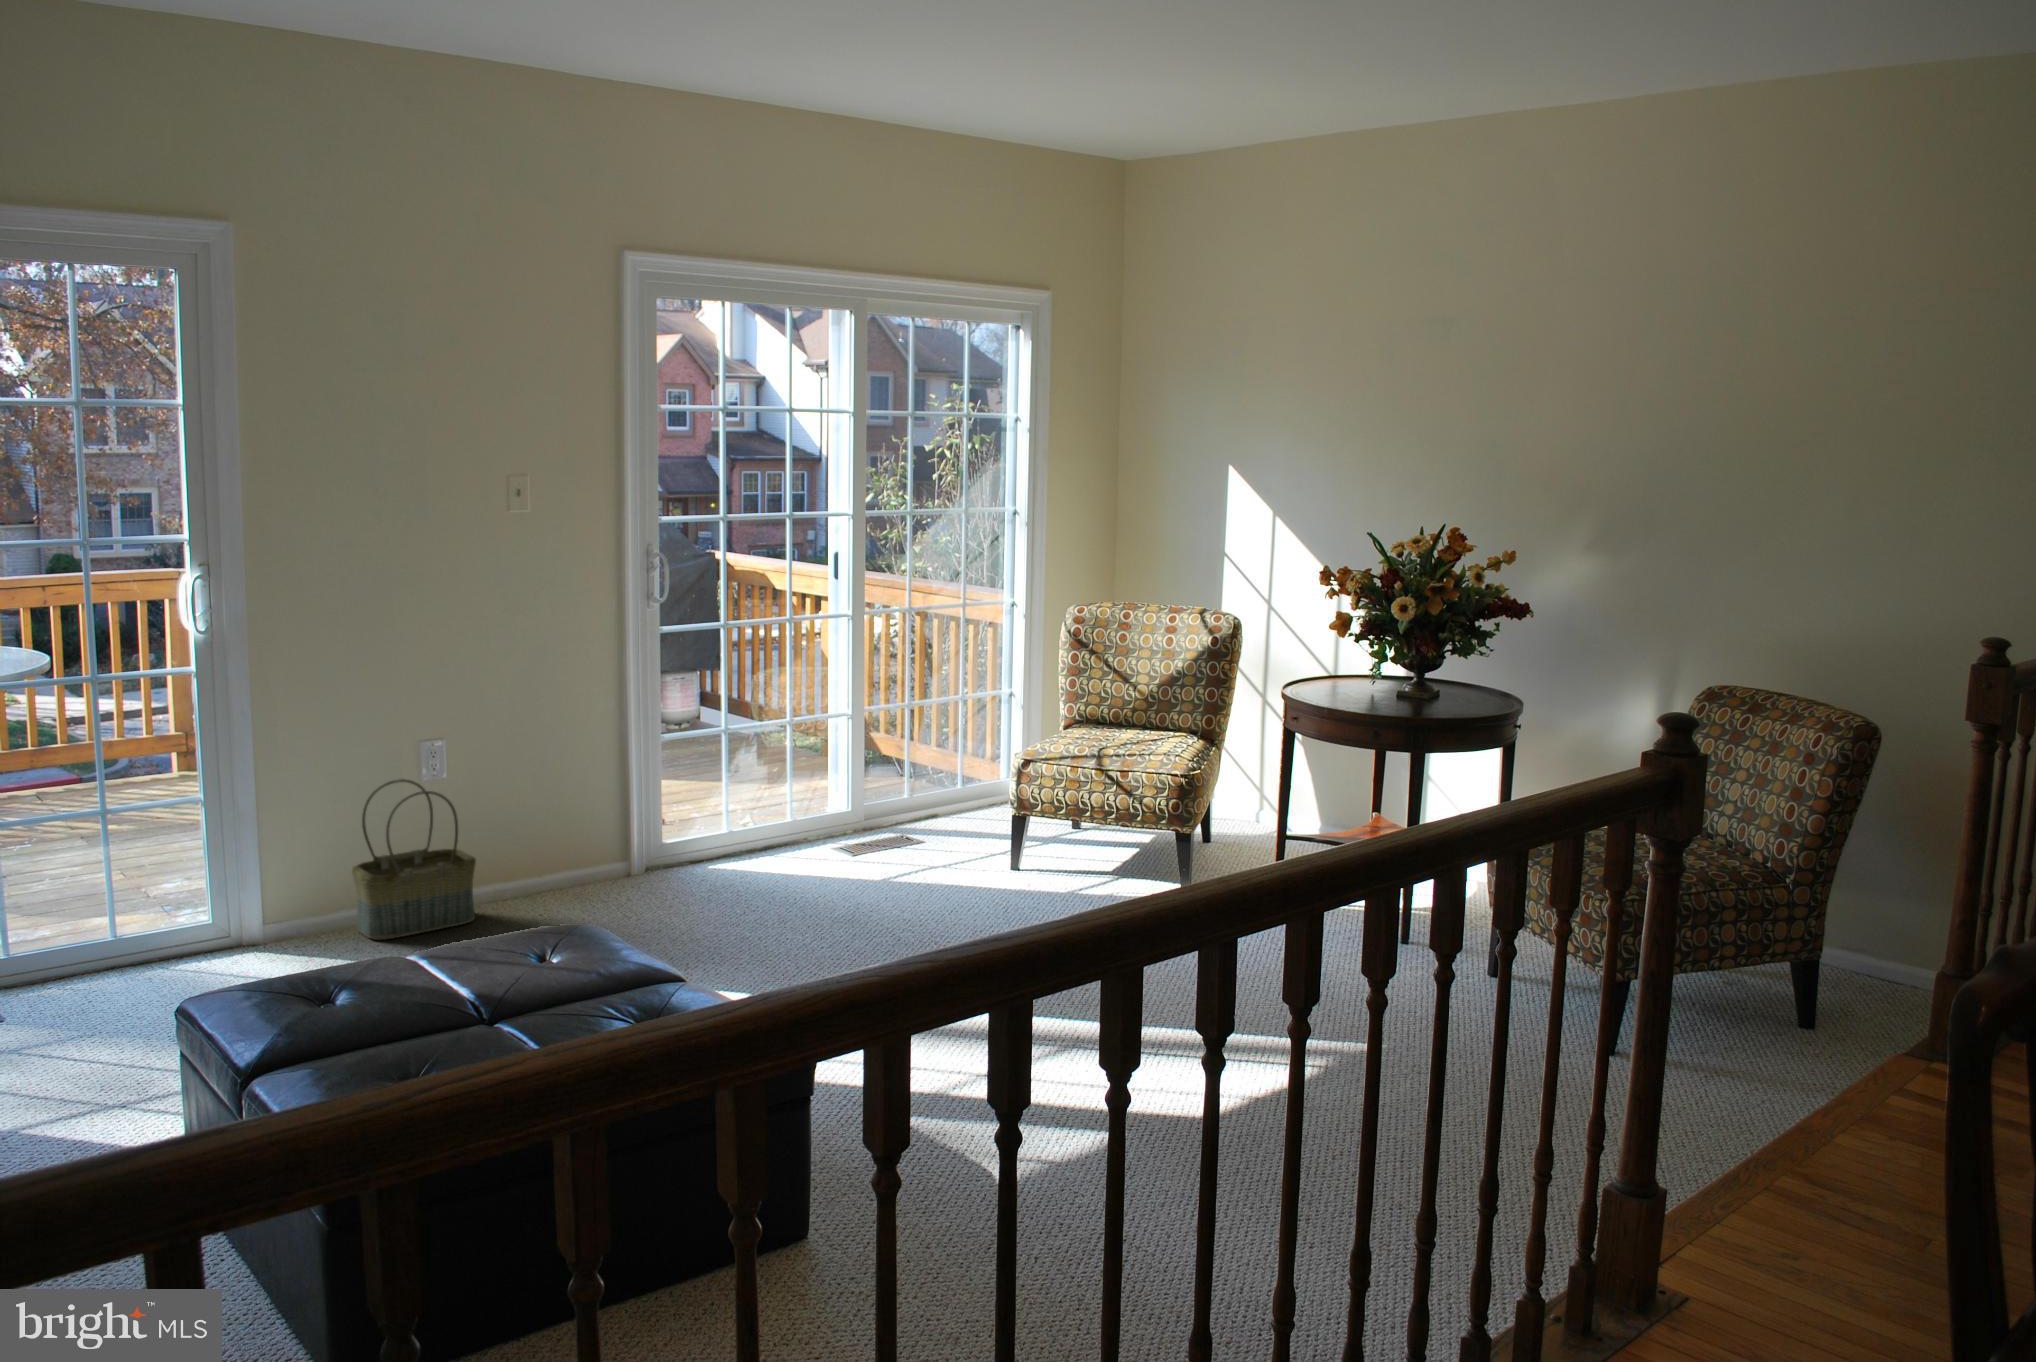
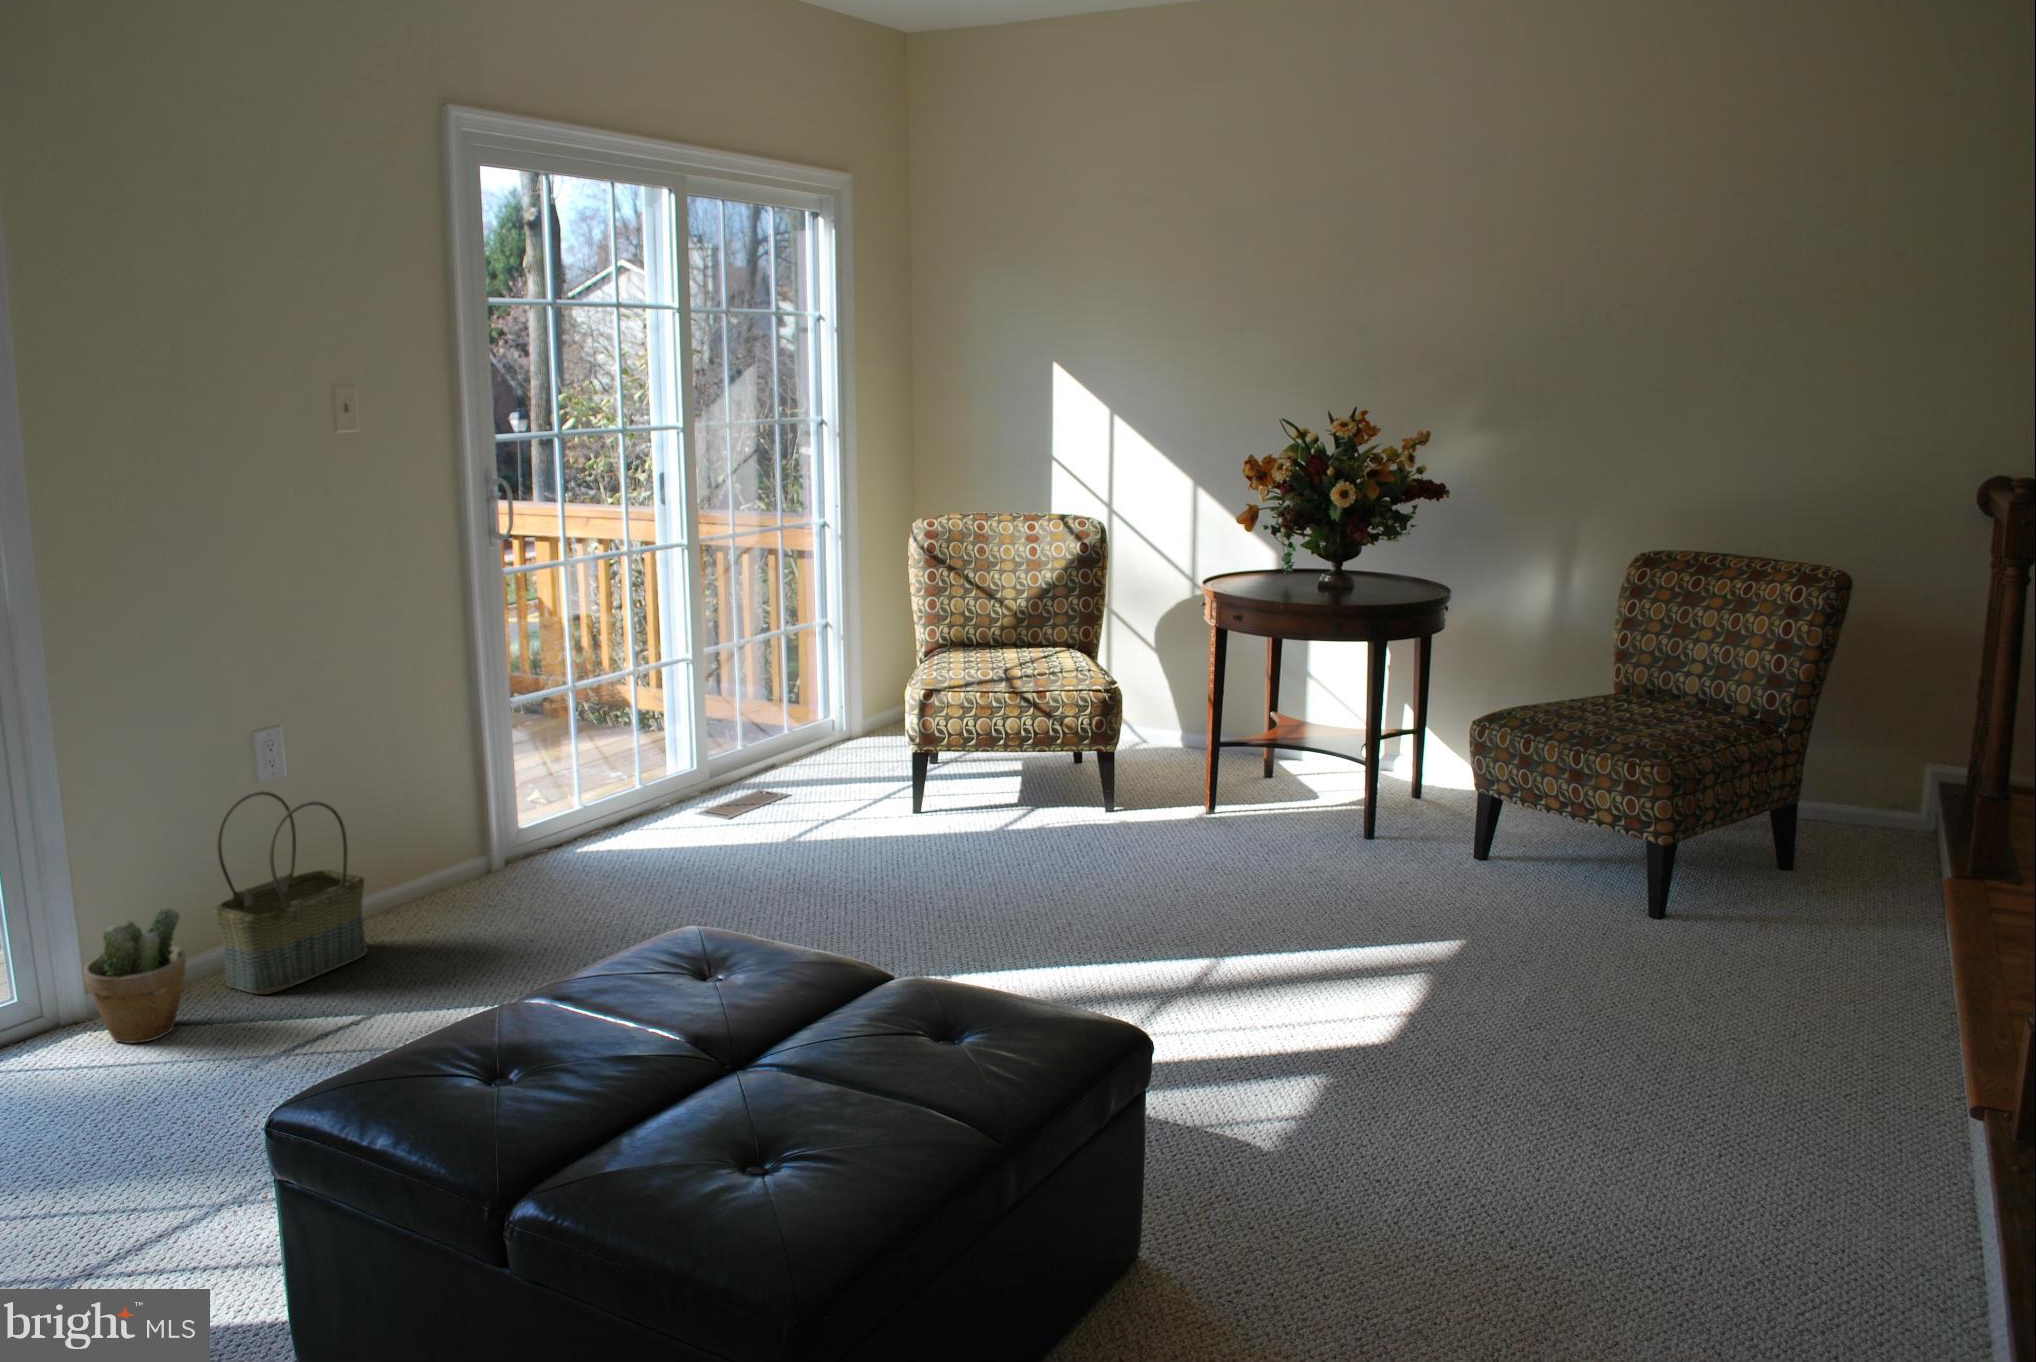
potted plant: none [232,859,310,961] -> present [84,908,186,1043]

